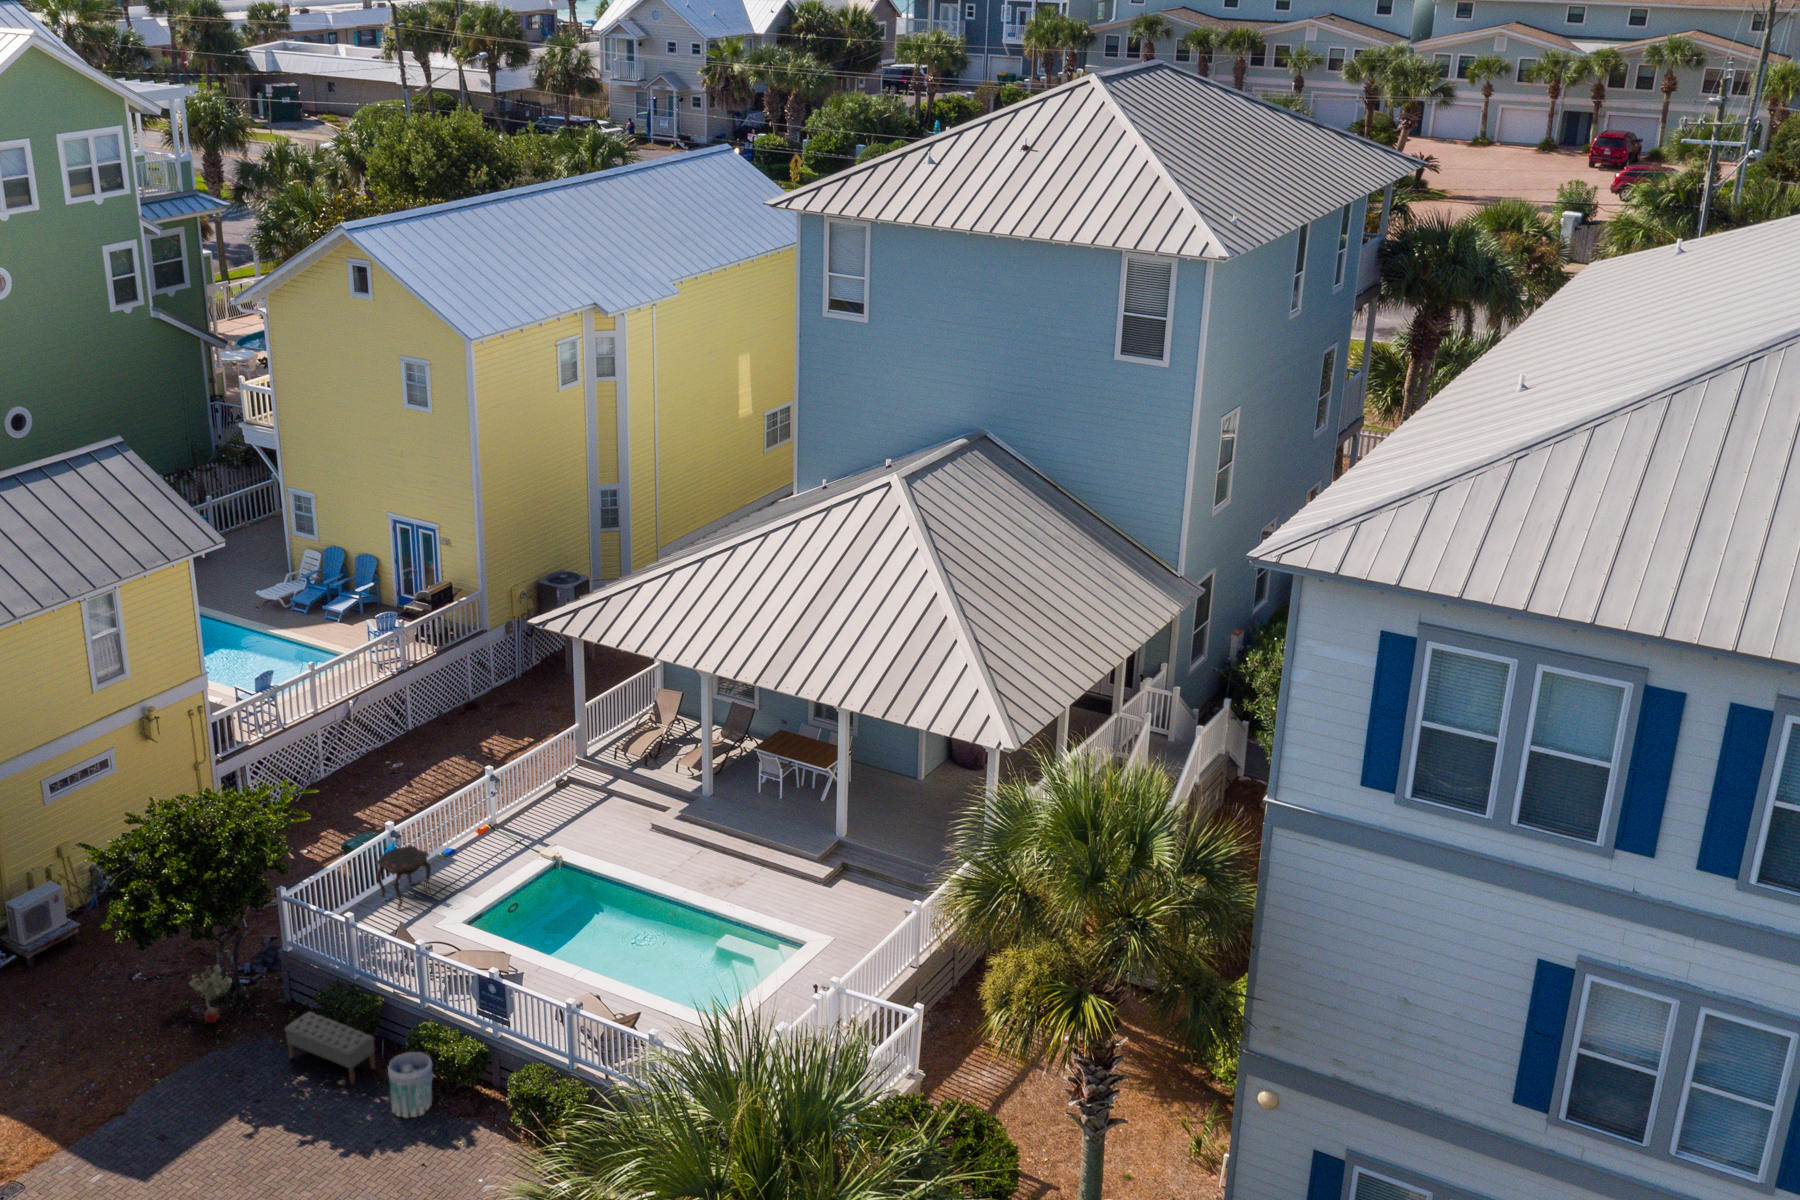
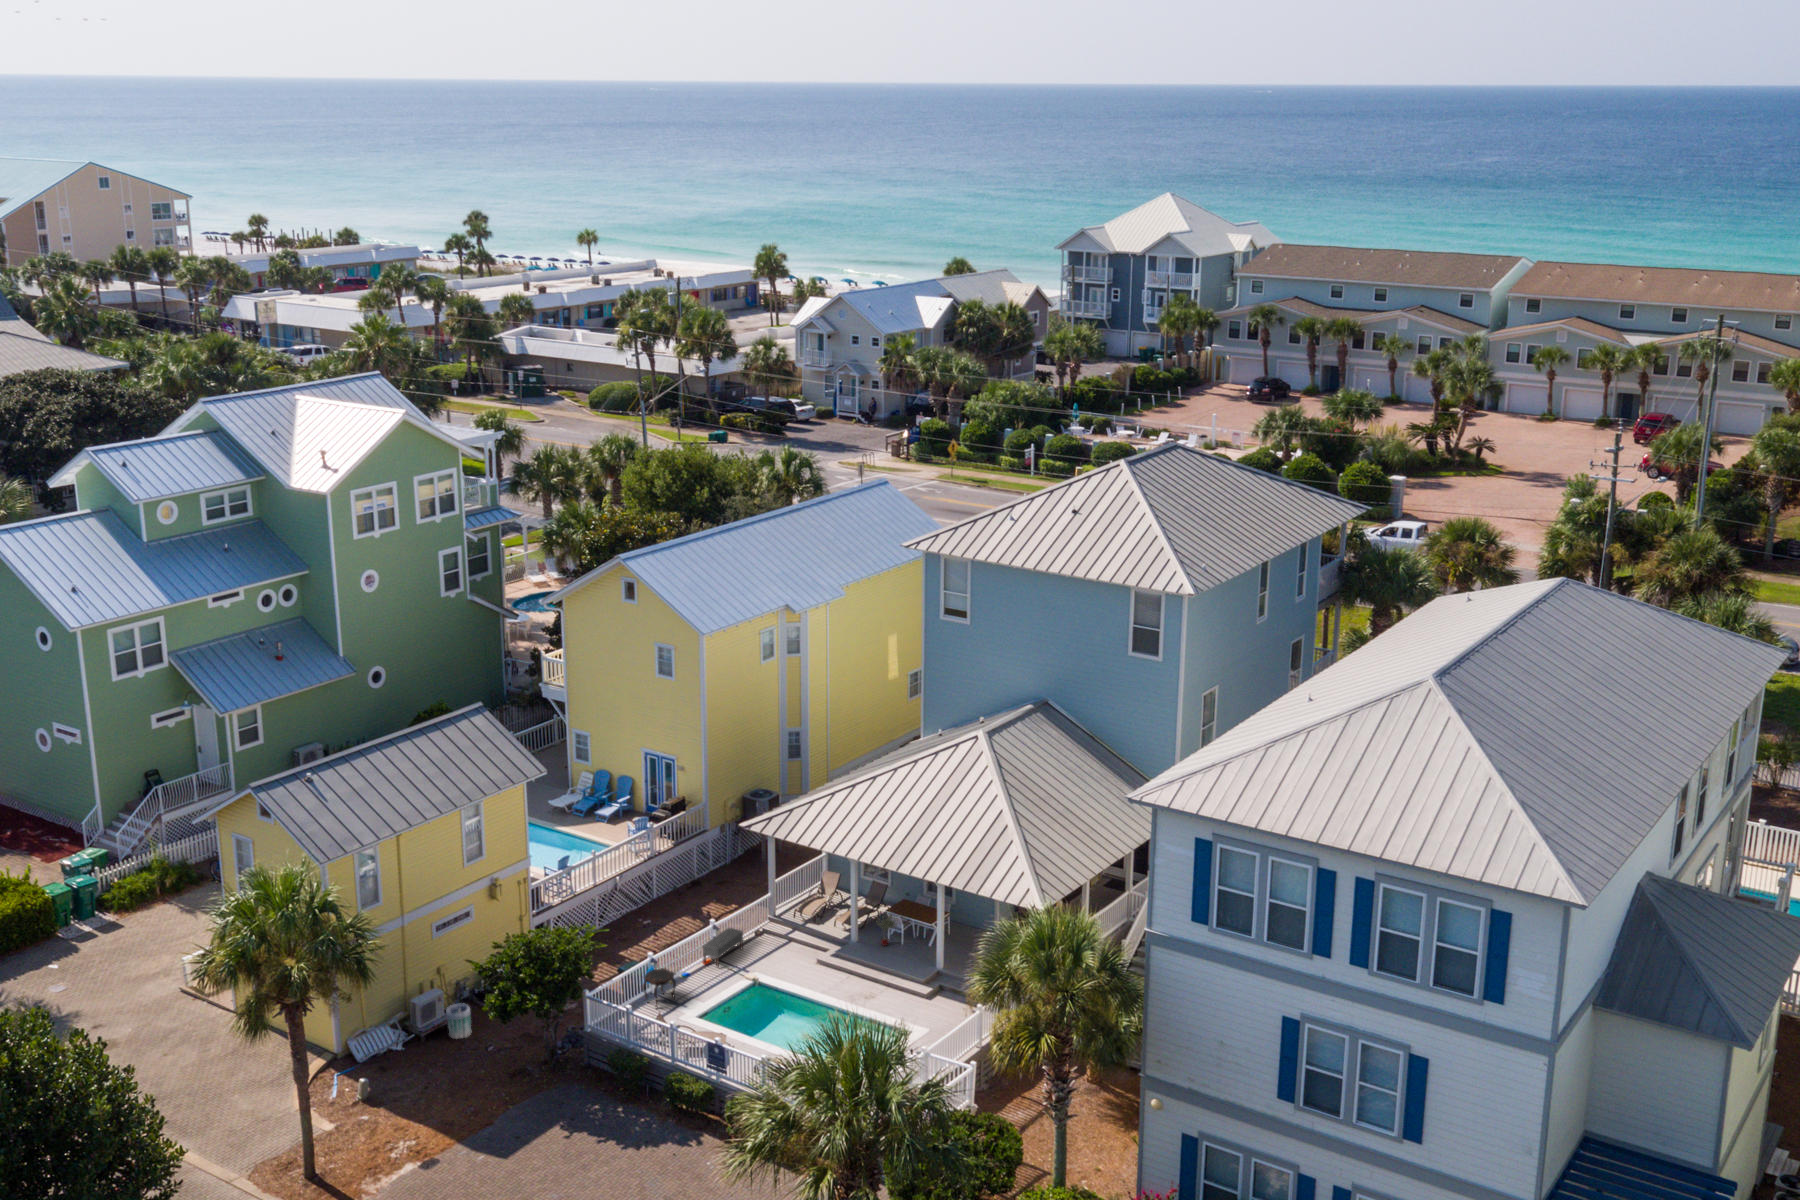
potted tree: present [190,965,232,1023] -> present [876,912,897,946]
bench: present [284,1012,375,1084] -> present [703,928,743,967]
trash can: present [388,1052,433,1118] -> present [446,1004,471,1039]

